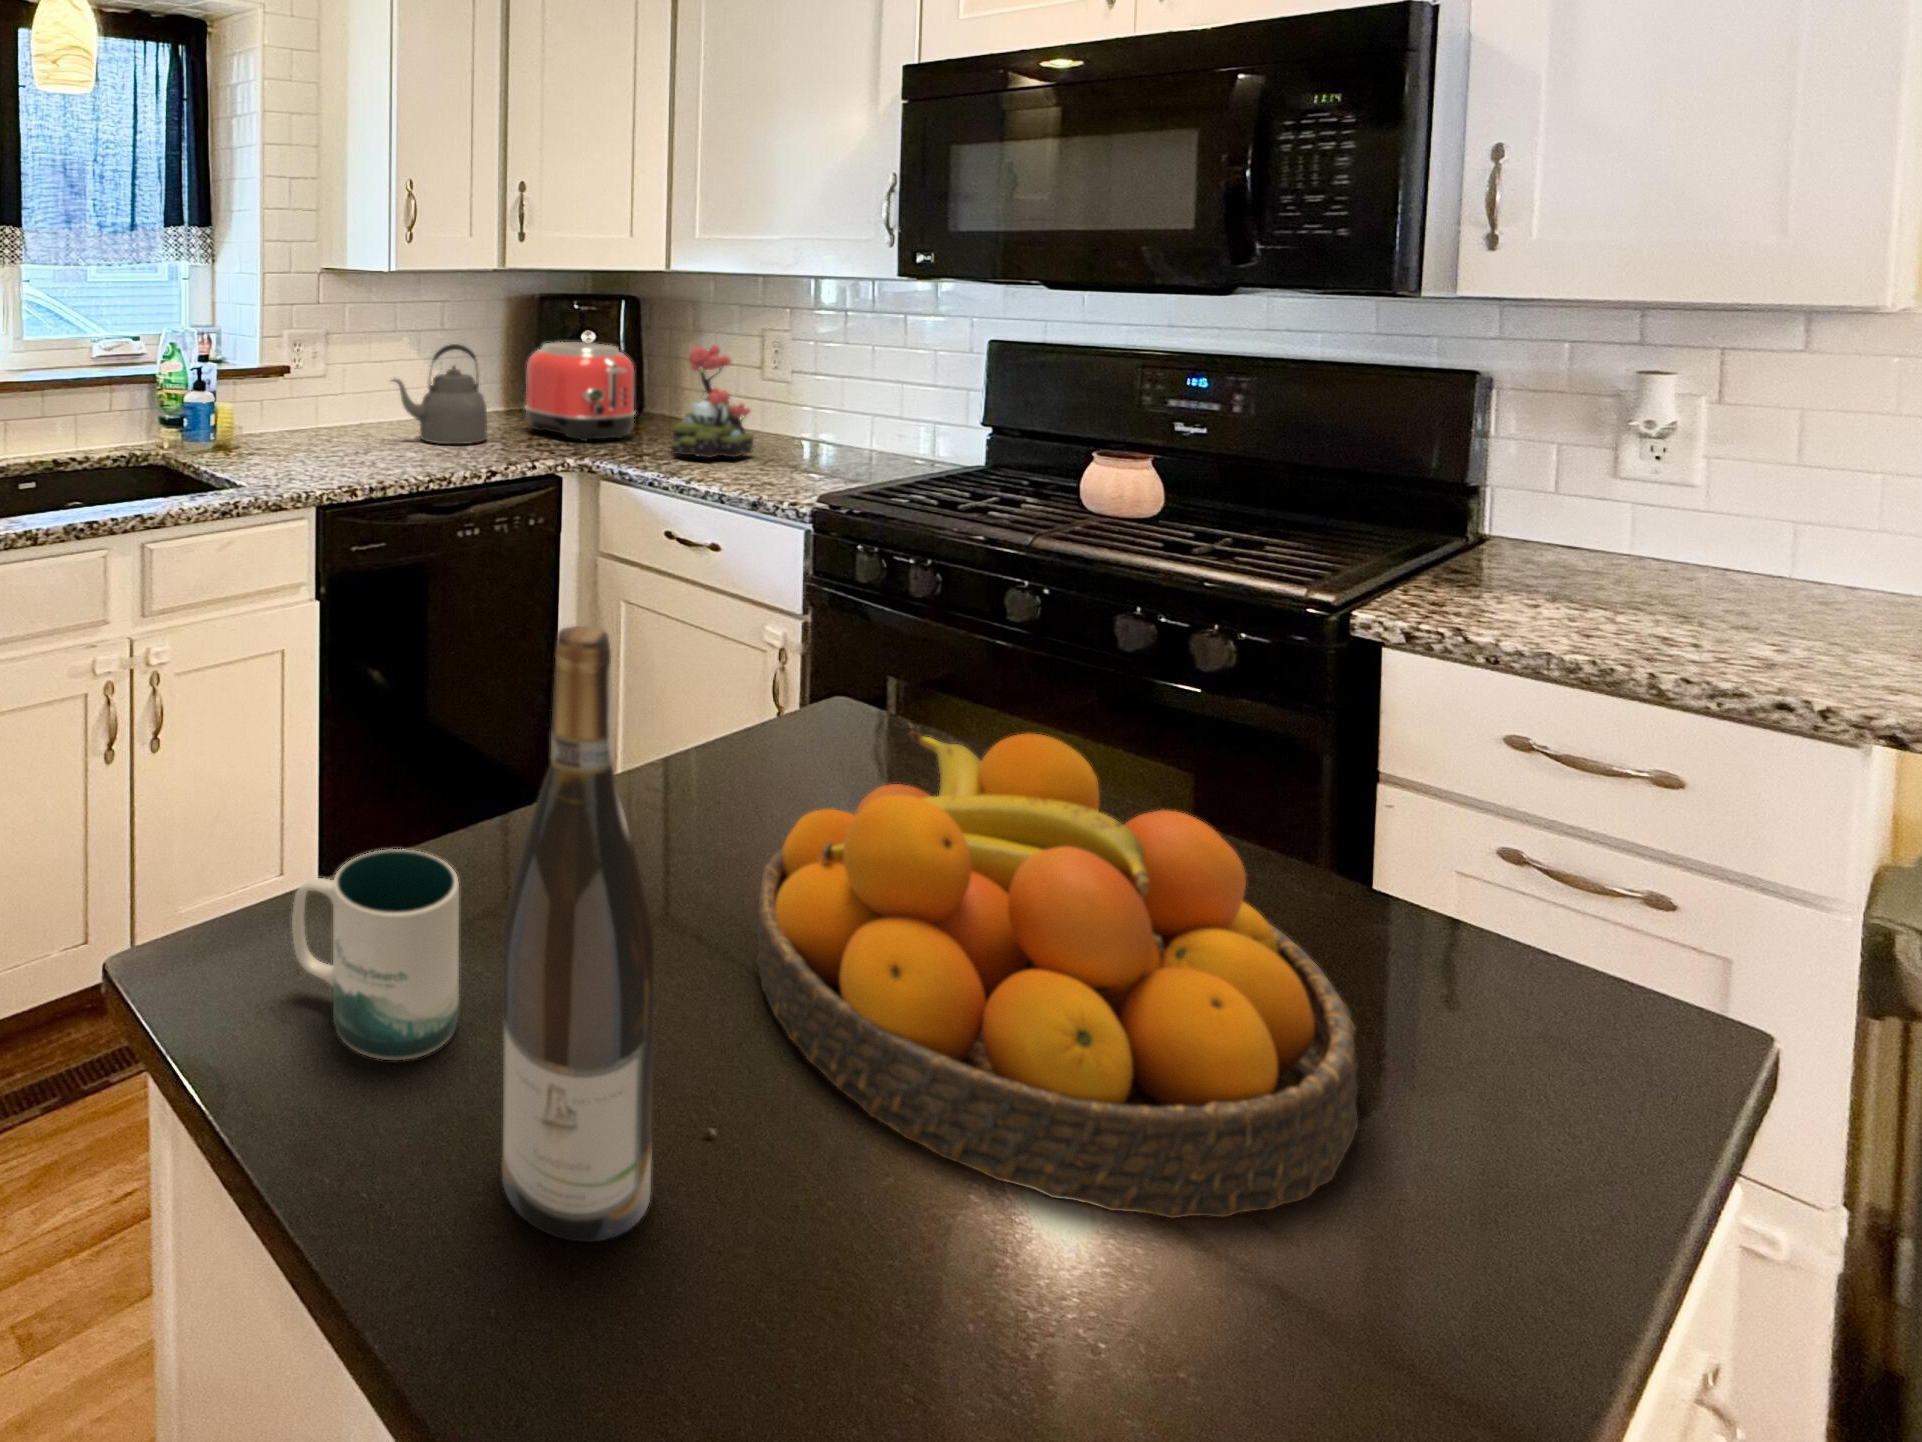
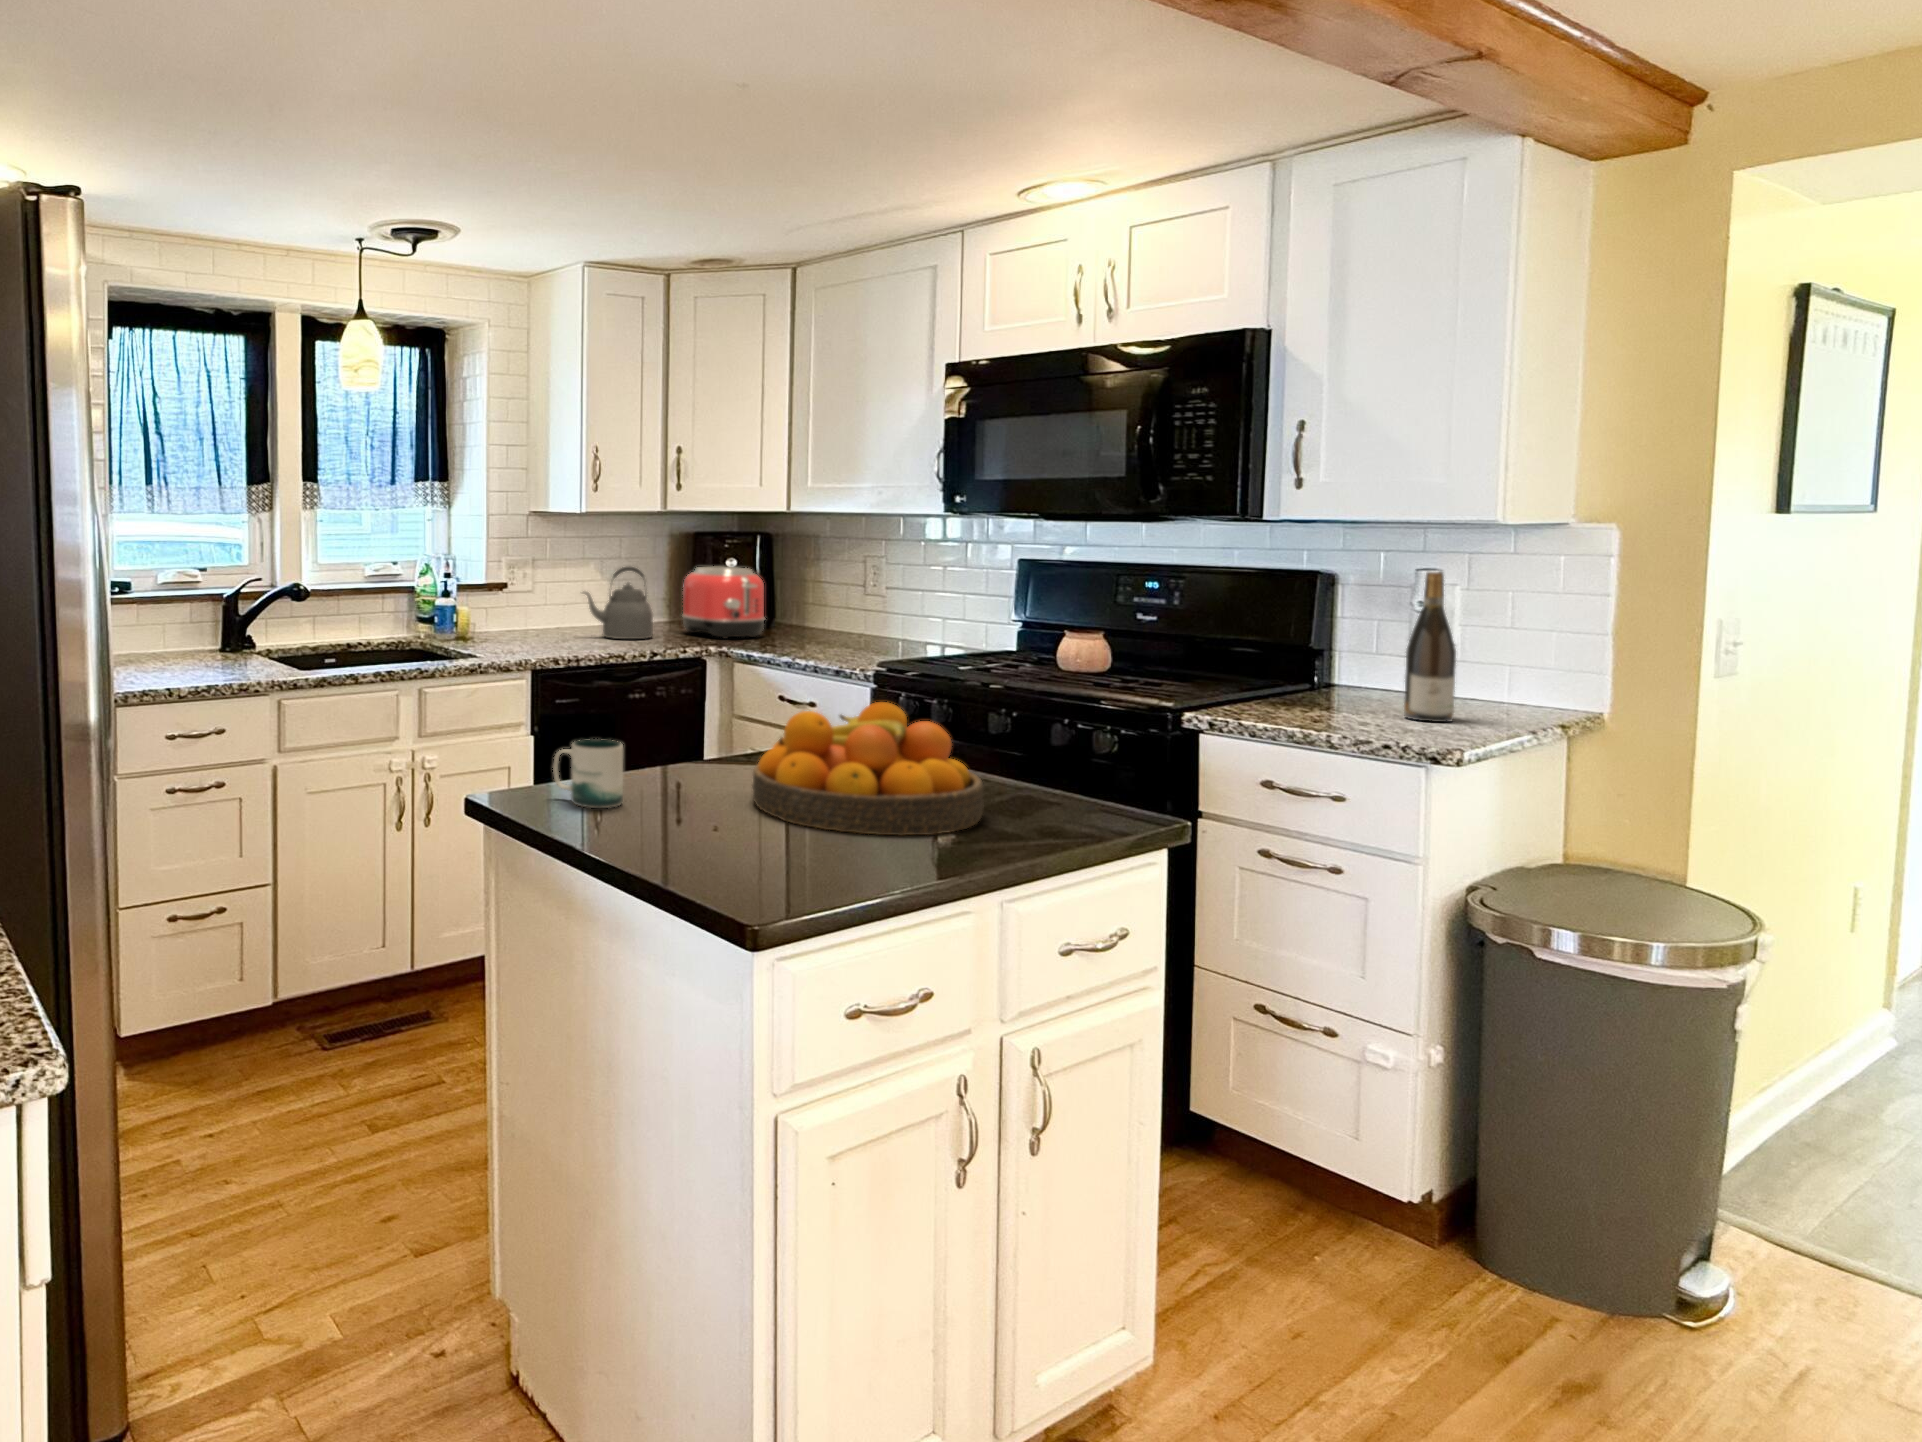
plant: present [671,345,754,457] -> none [787,566,850,646]
wine bottle: present [502,626,655,1242] -> present [1404,572,1456,722]

